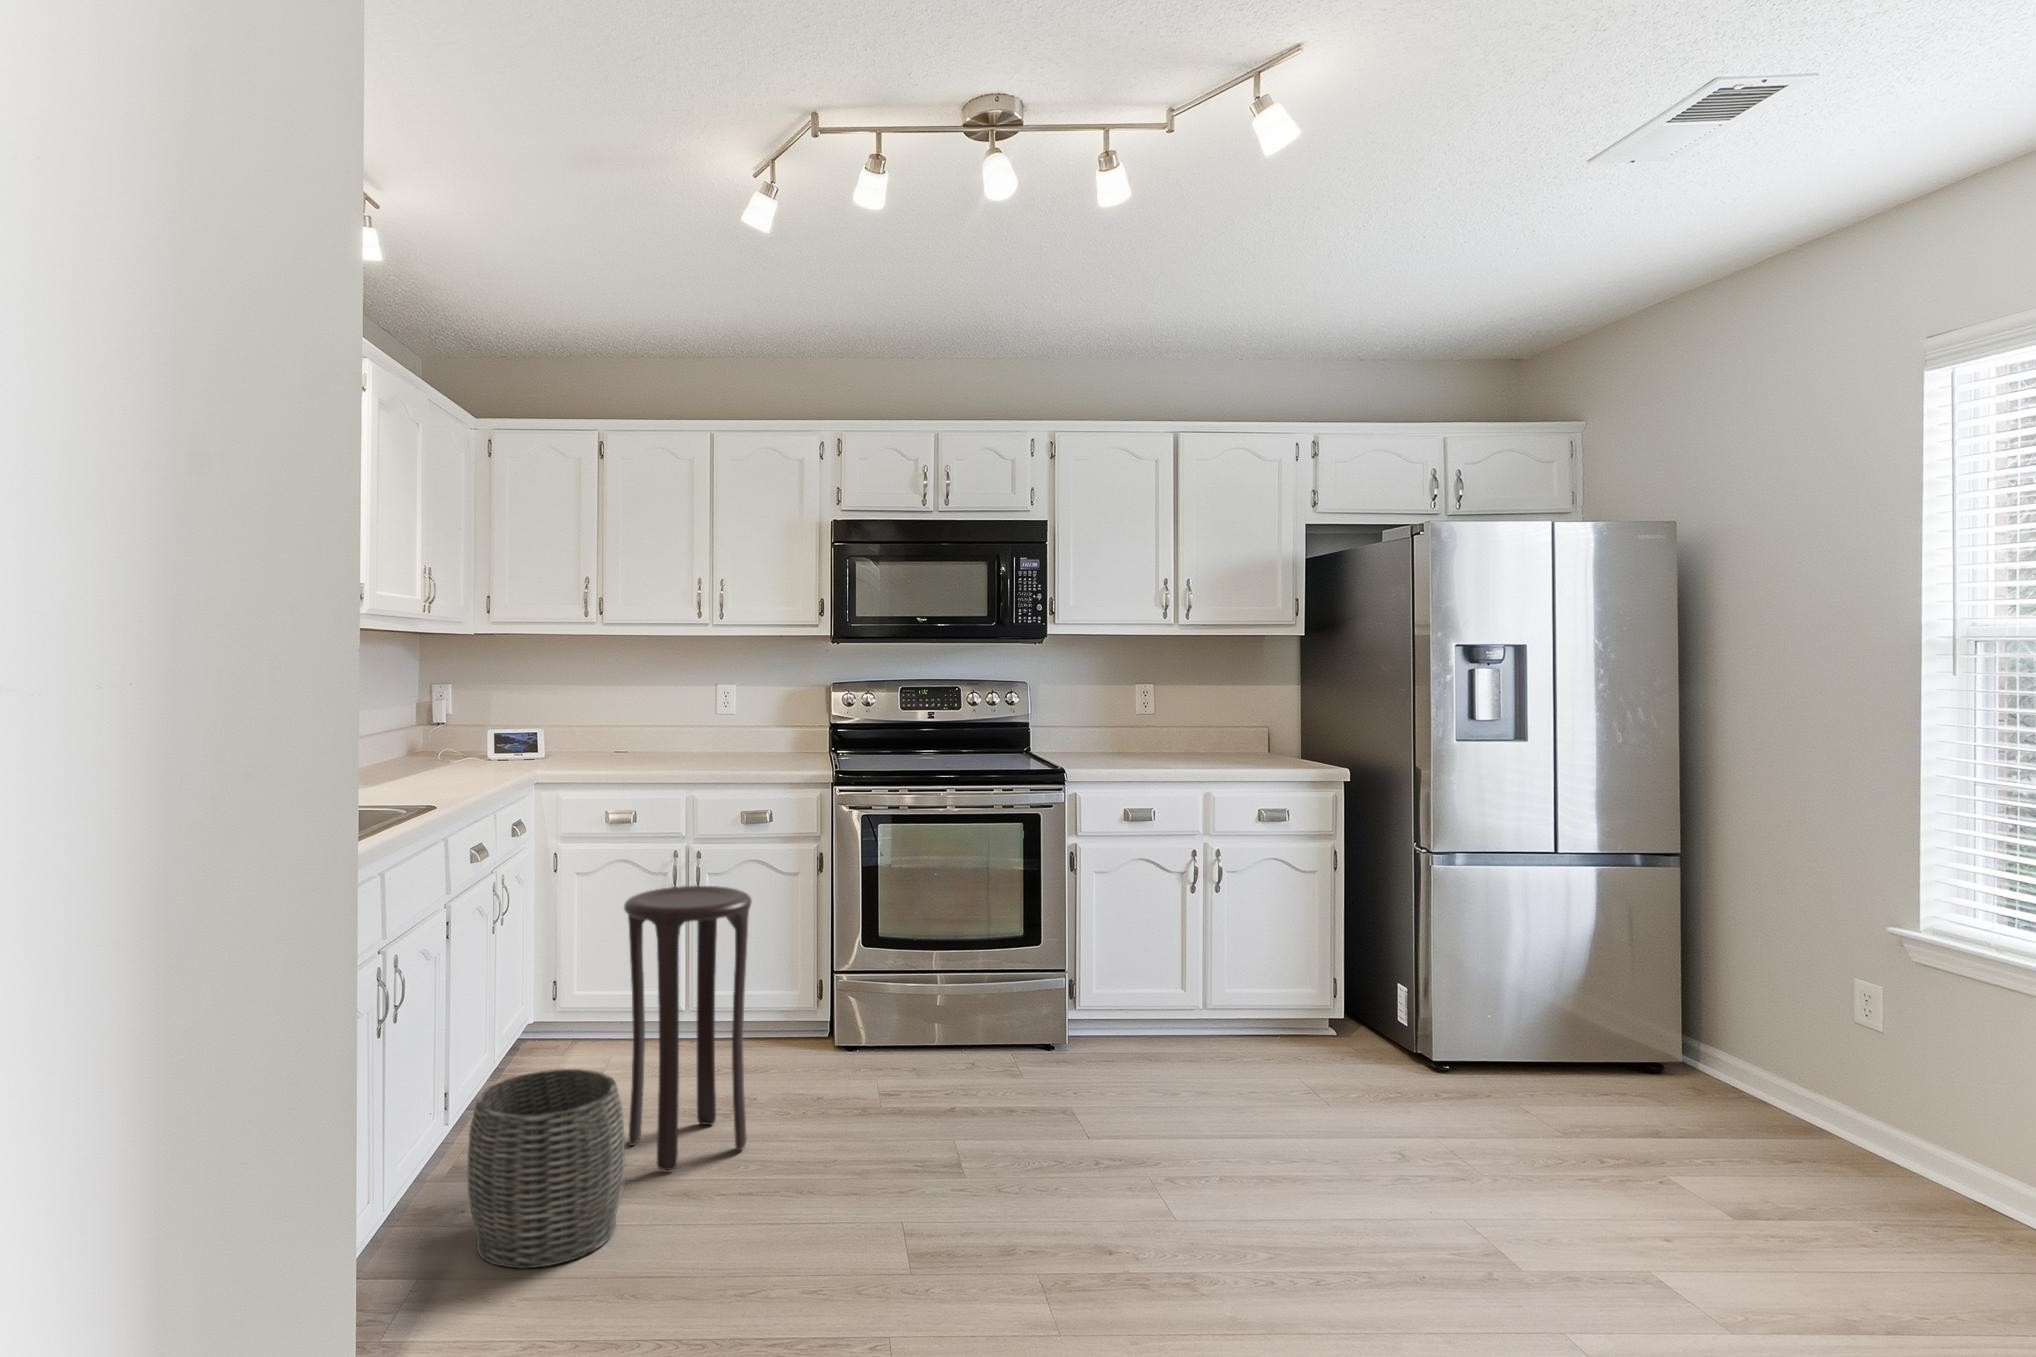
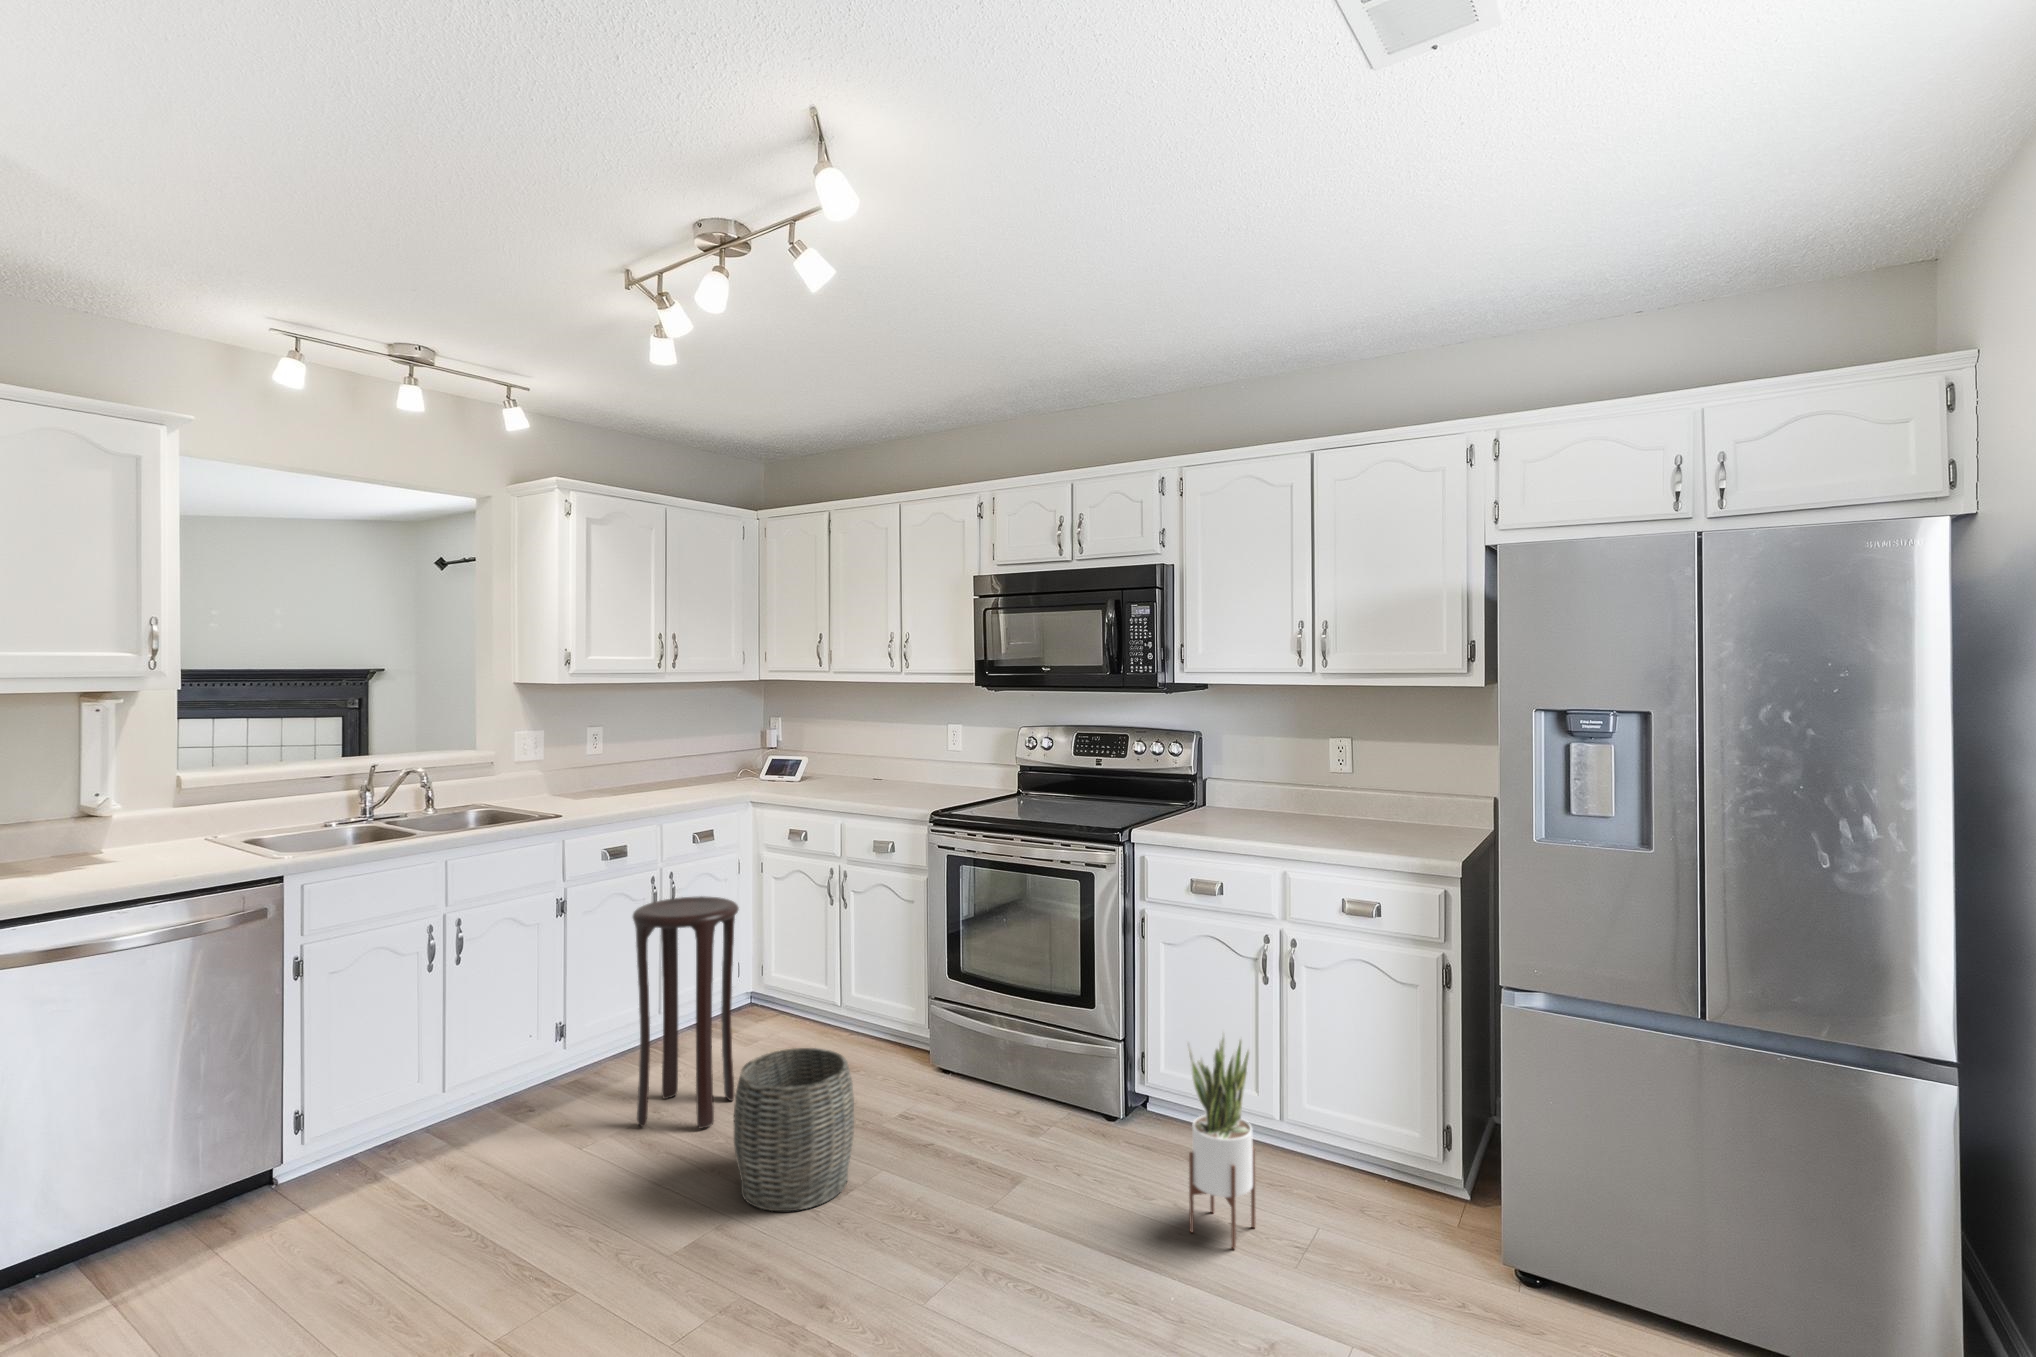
potted plant: none [1222,913,1272,1081] -> present [1187,1031,1255,1248]
woven basket: present [467,1069,625,1268] -> present [734,1048,854,1211]

